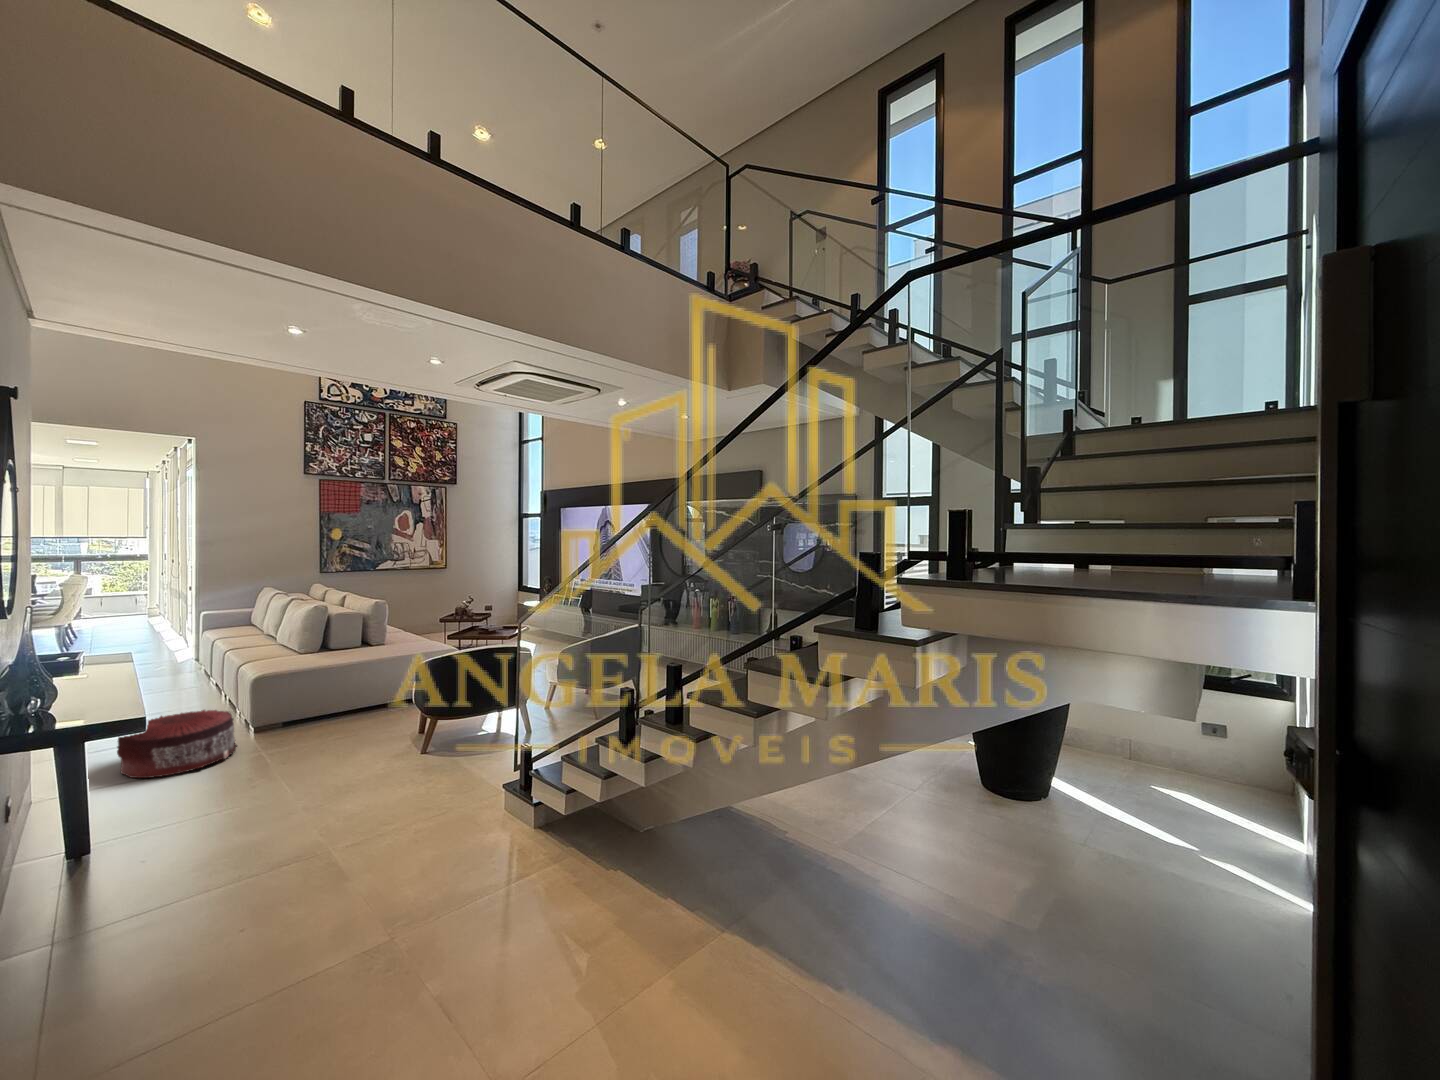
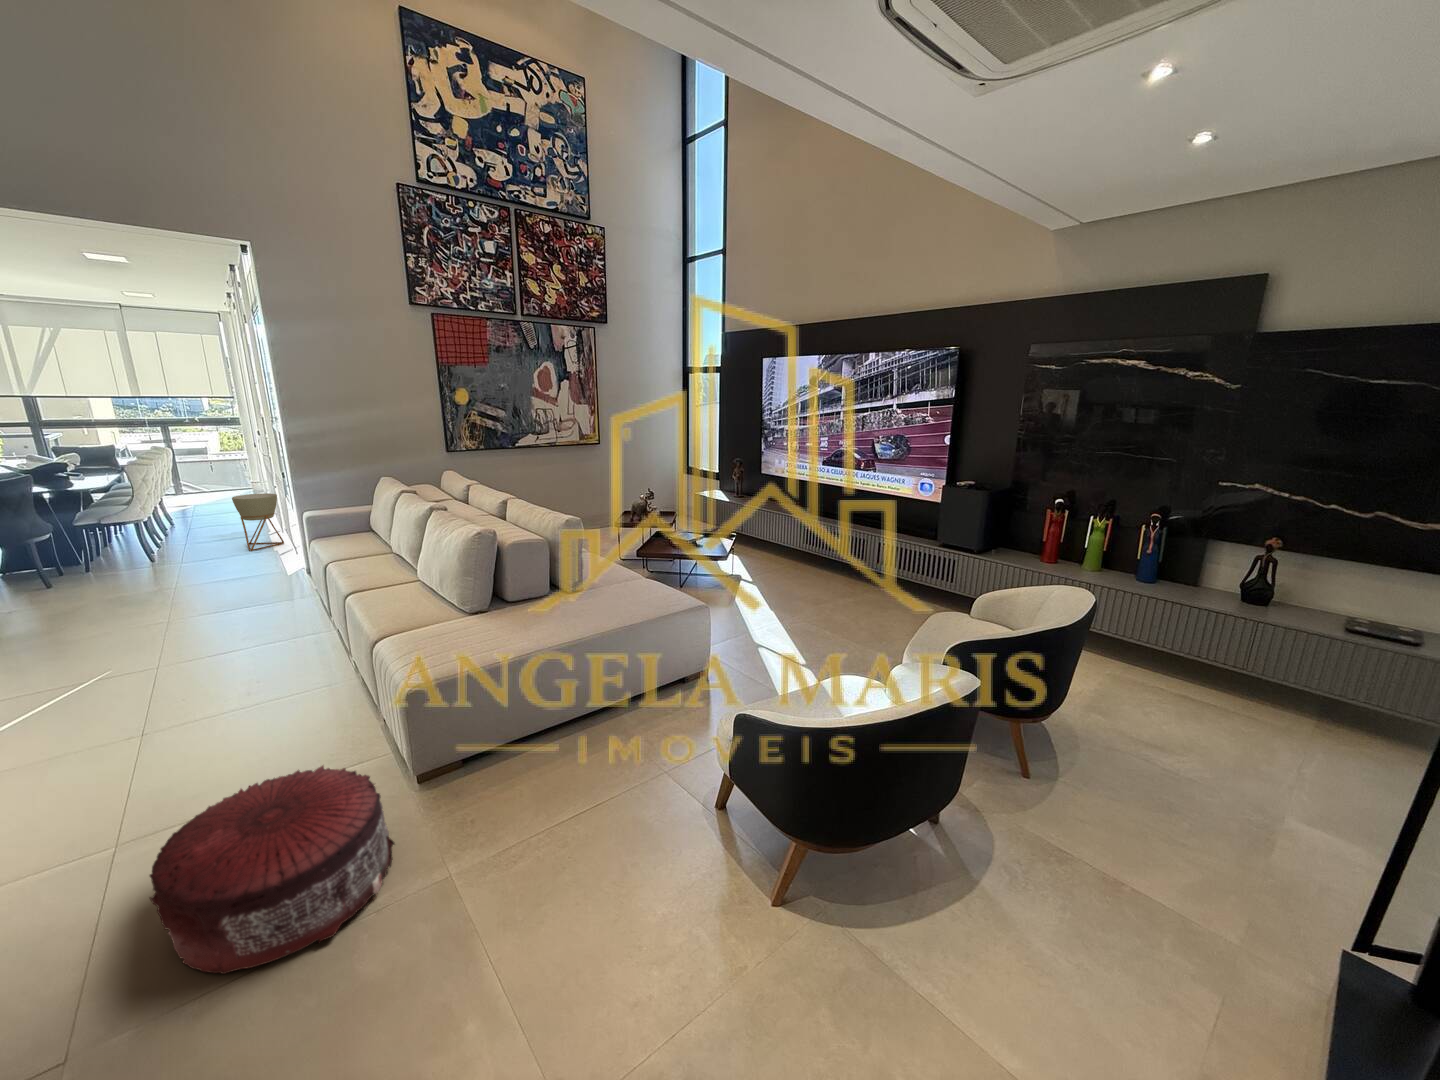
planter: none [144,605,180,647] -> present [232,493,284,551]

